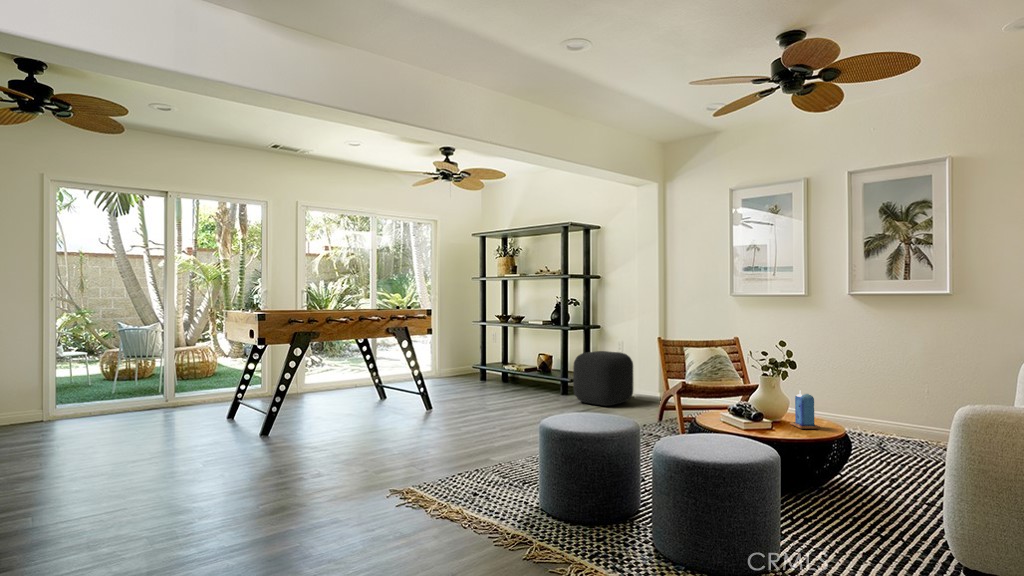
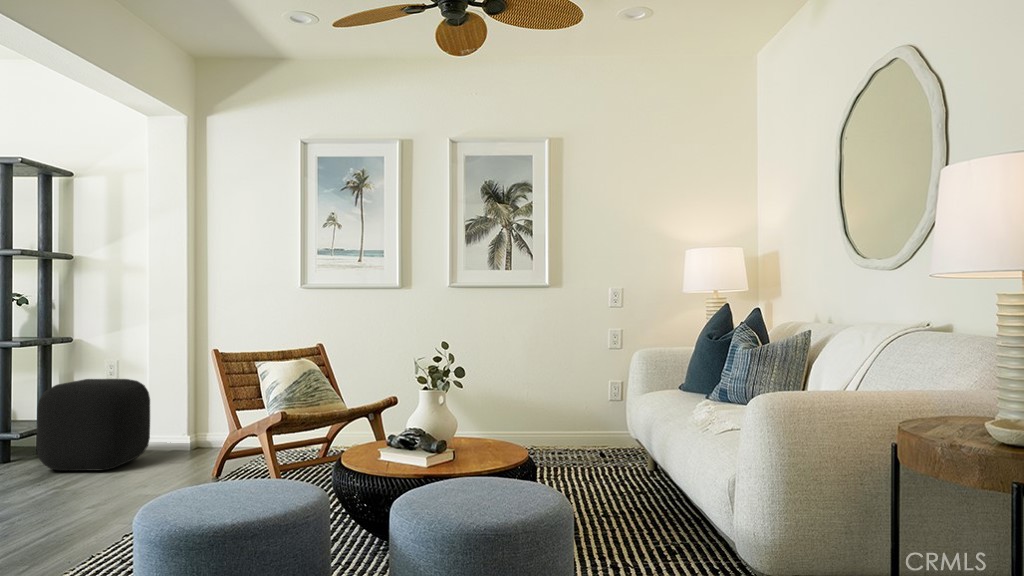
candle: present [790,391,820,429] -> none [459,406,496,457]

